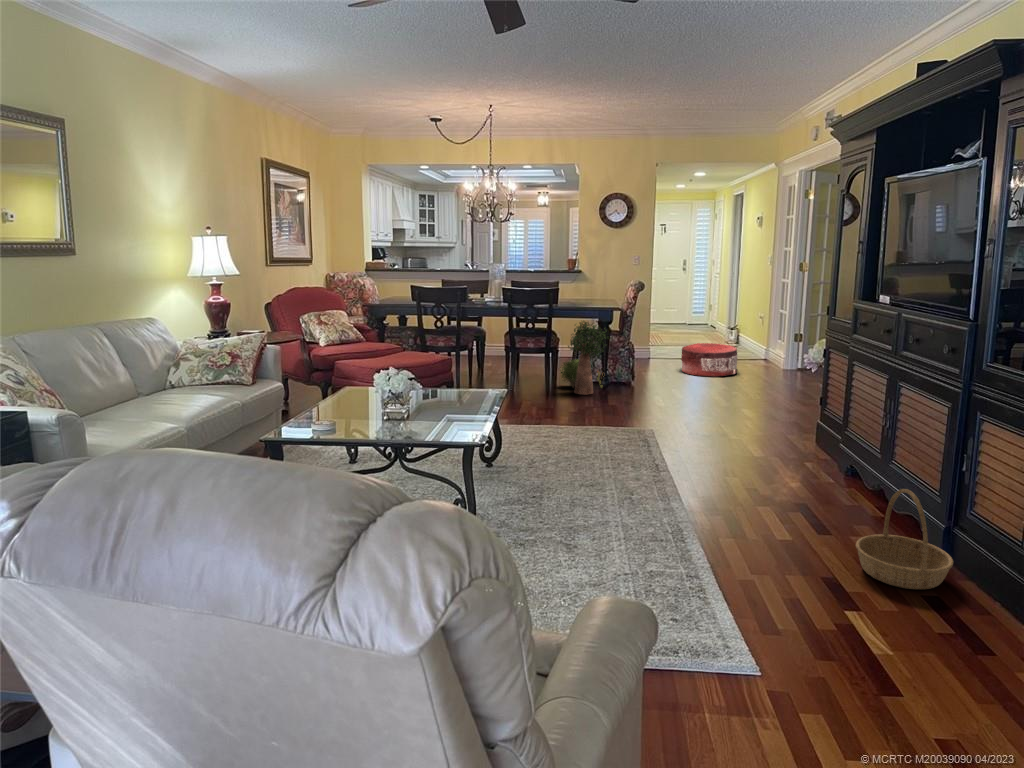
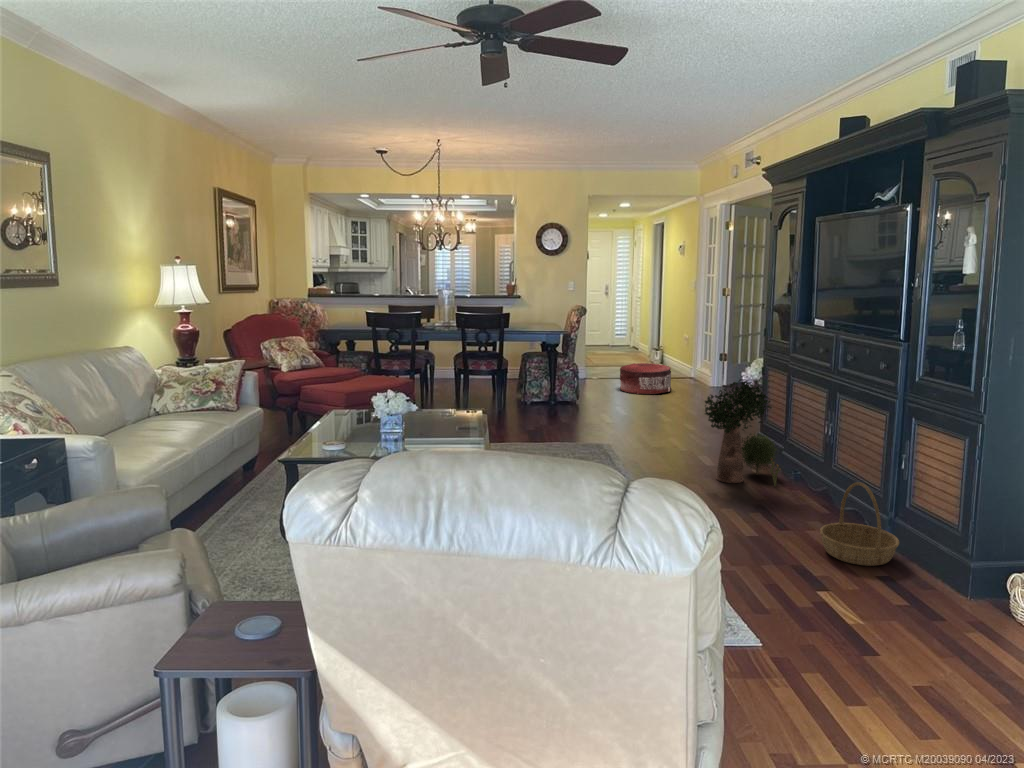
potted plant: present [560,321,608,395] -> present [705,380,780,486]

